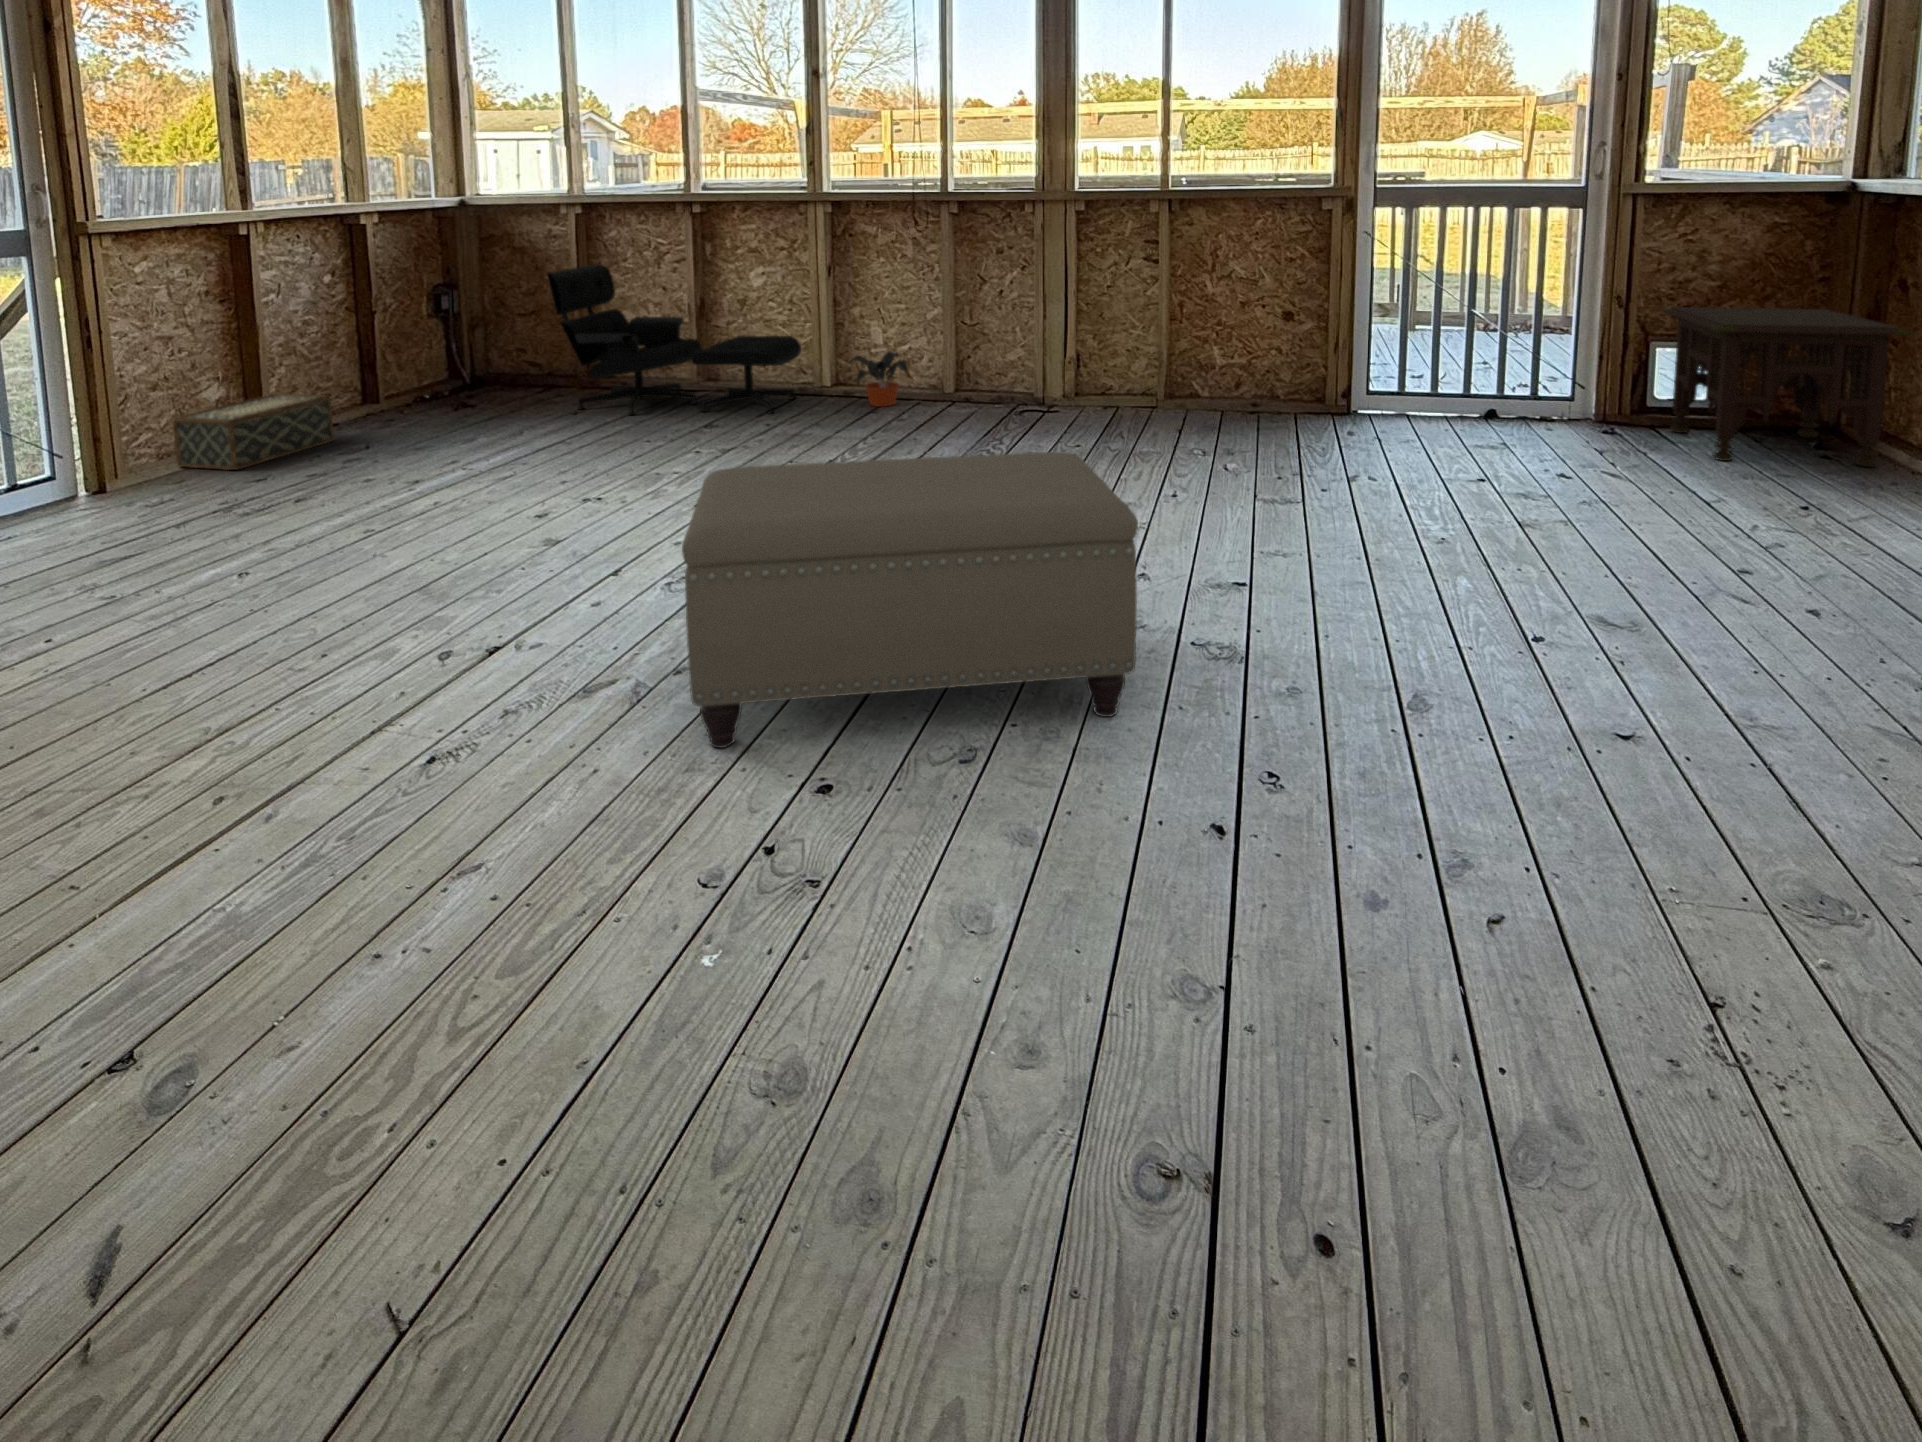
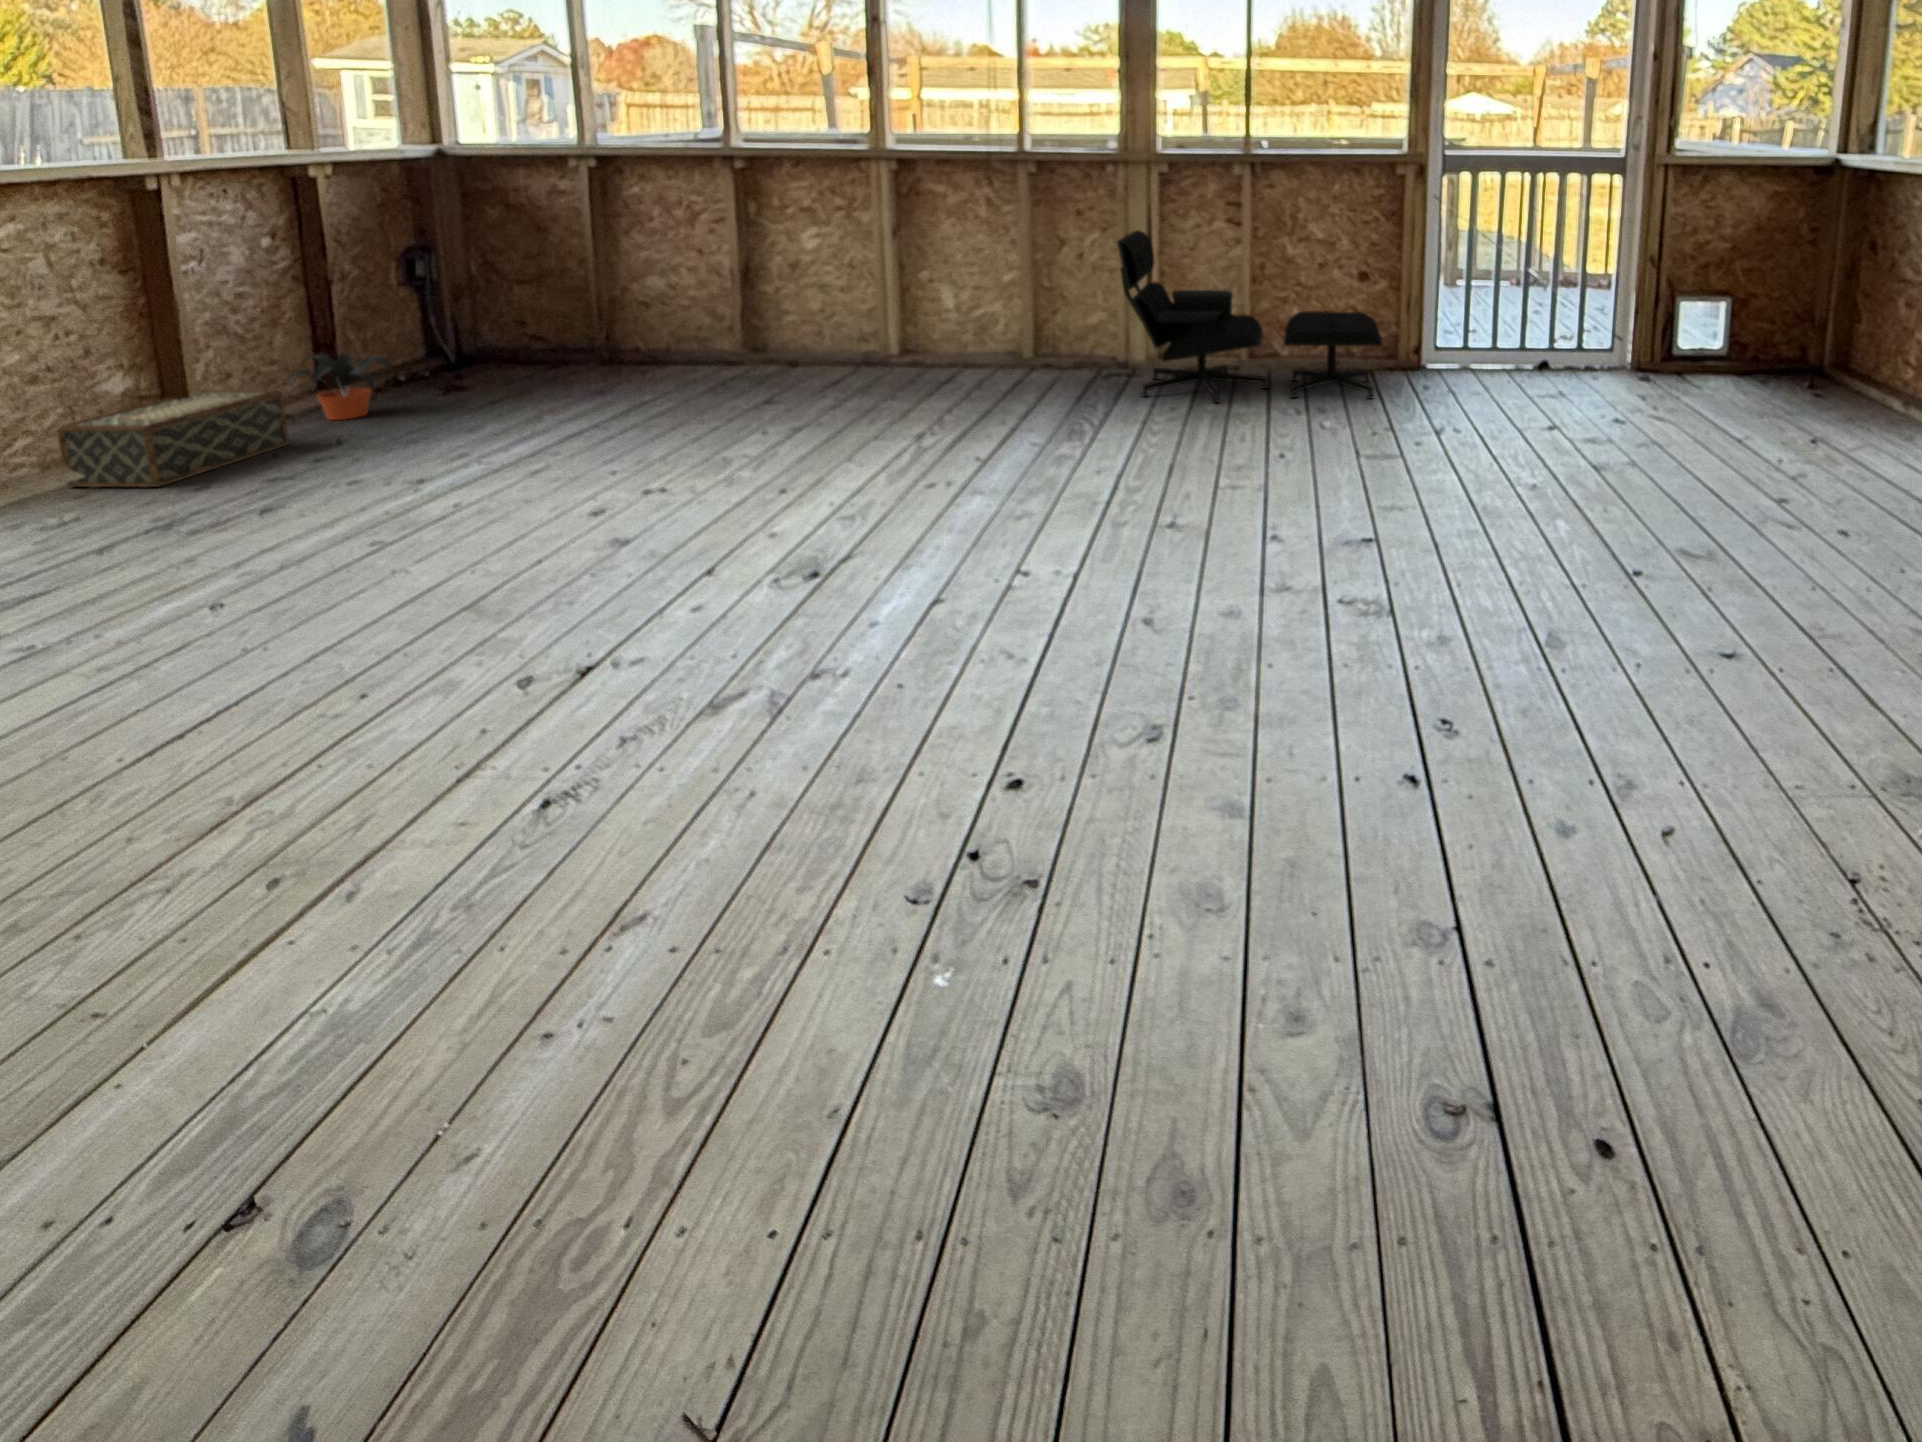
lounge chair: present [547,264,801,415] -> present [1117,230,1382,403]
side table: present [1661,307,1914,467] -> none [1700,267,1900,404]
potted plant: present [849,351,908,406] -> present [290,353,392,420]
ottoman: present [682,452,1138,748] -> none [838,426,1309,757]

